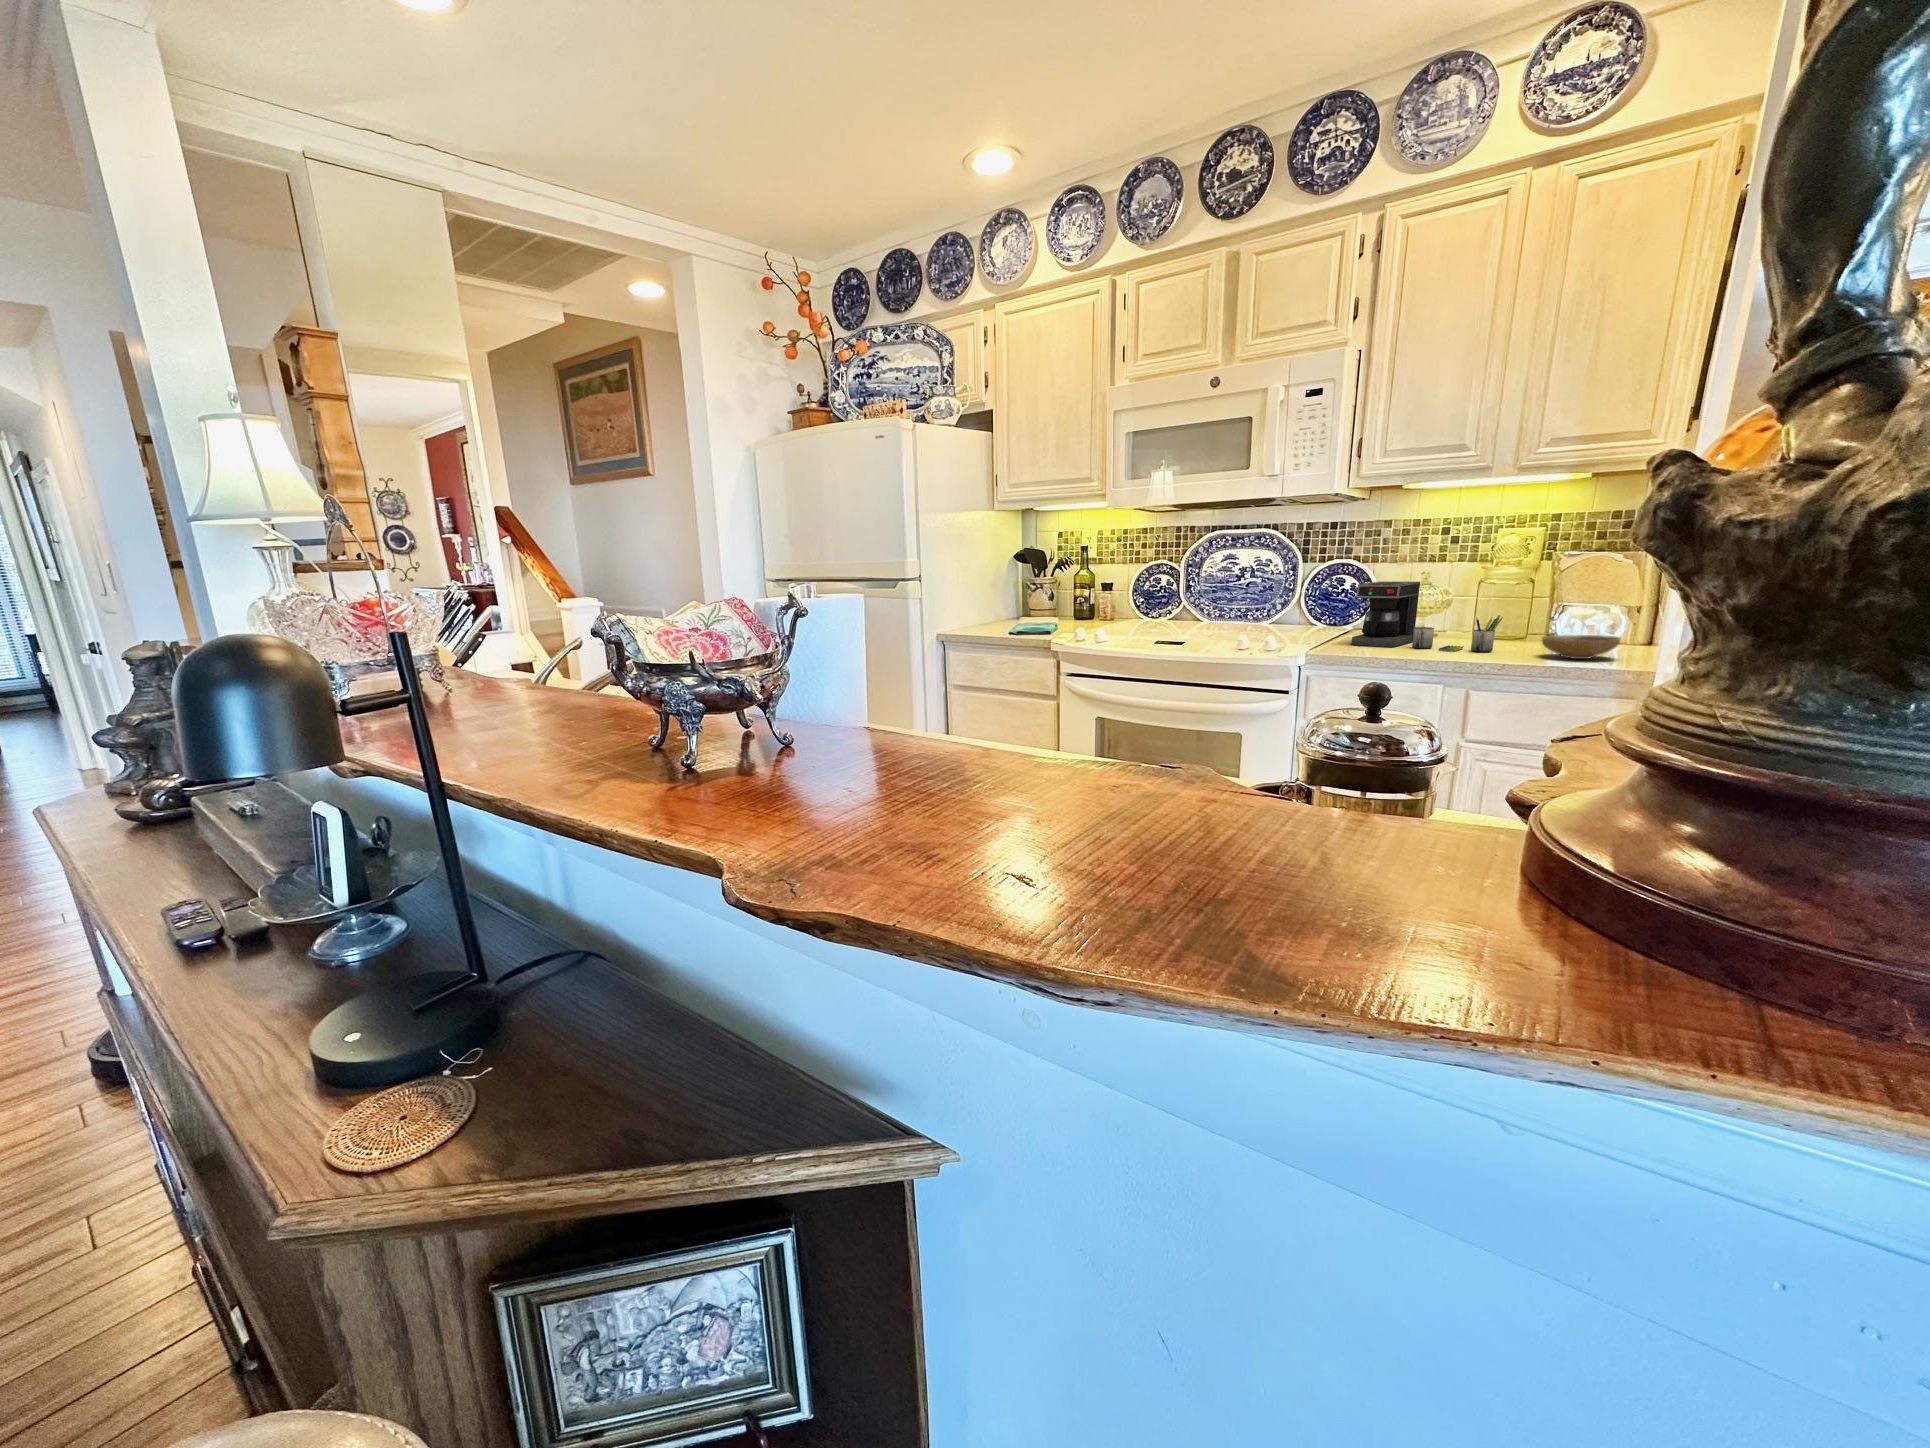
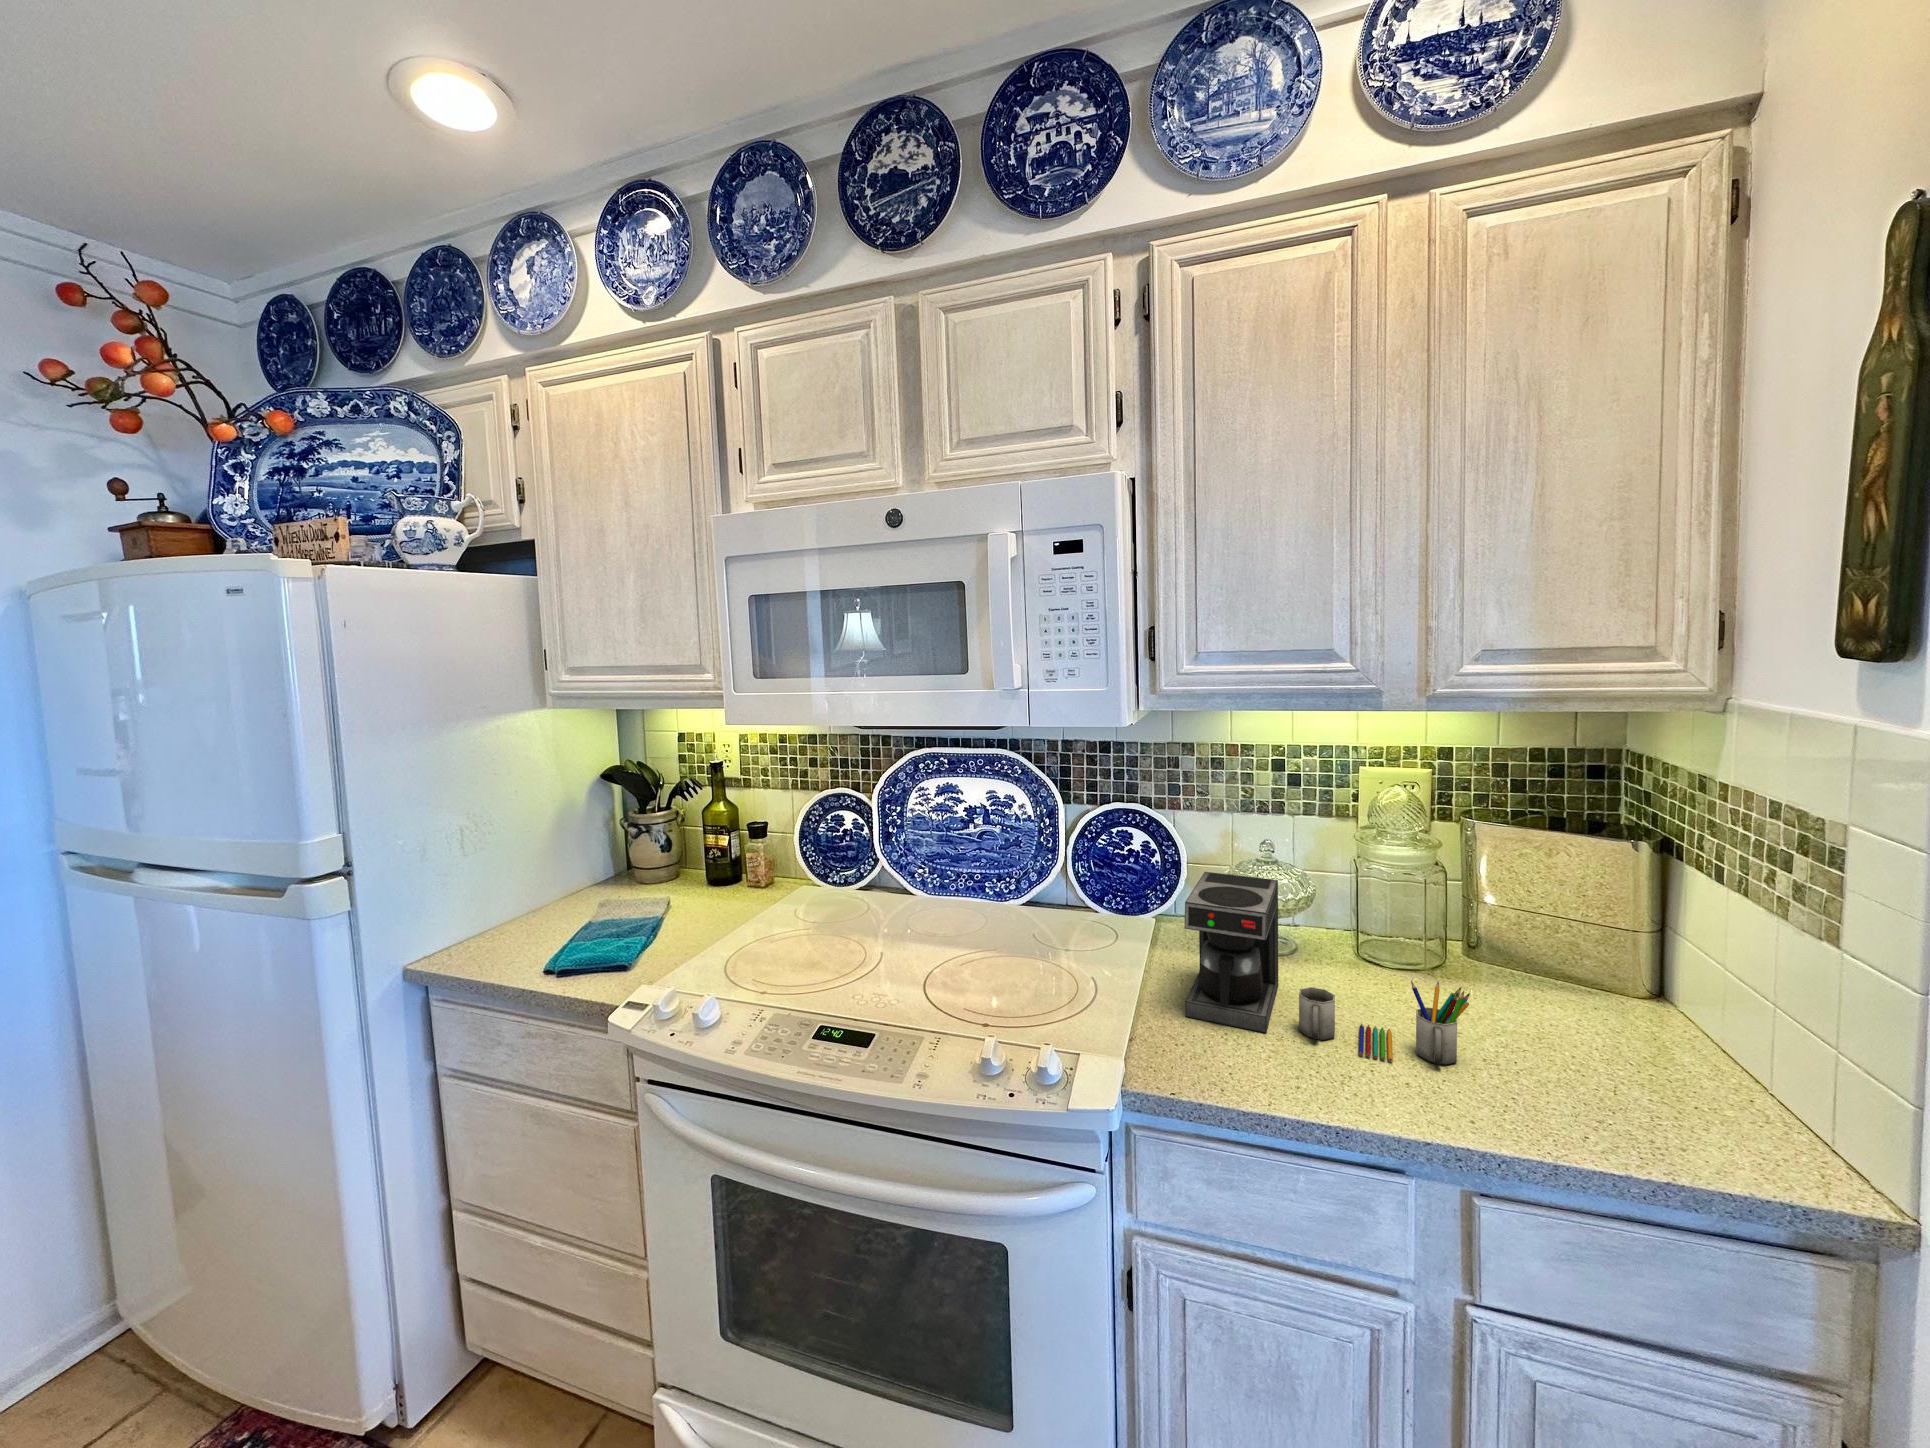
ceramic bowl: present [1542,635,1620,659] -> none [1564,1034,1740,1122]

